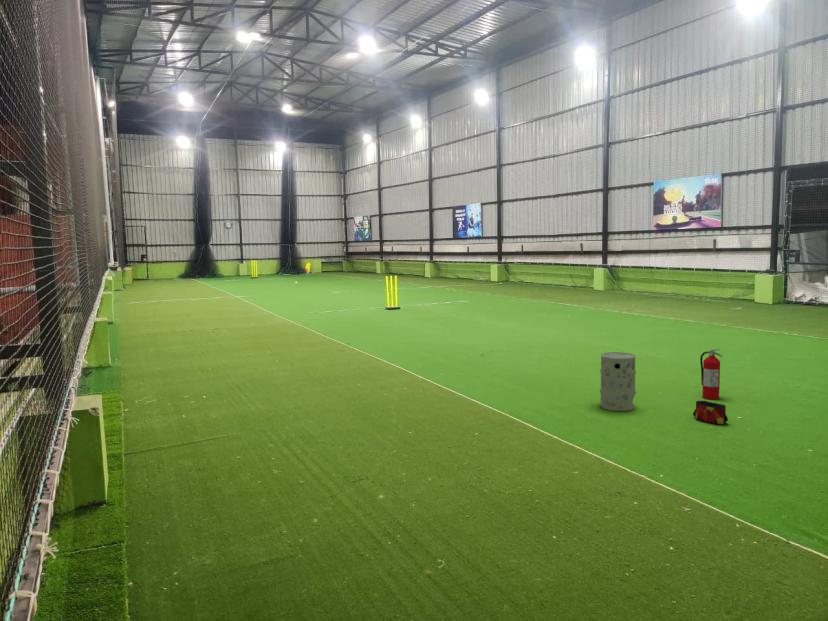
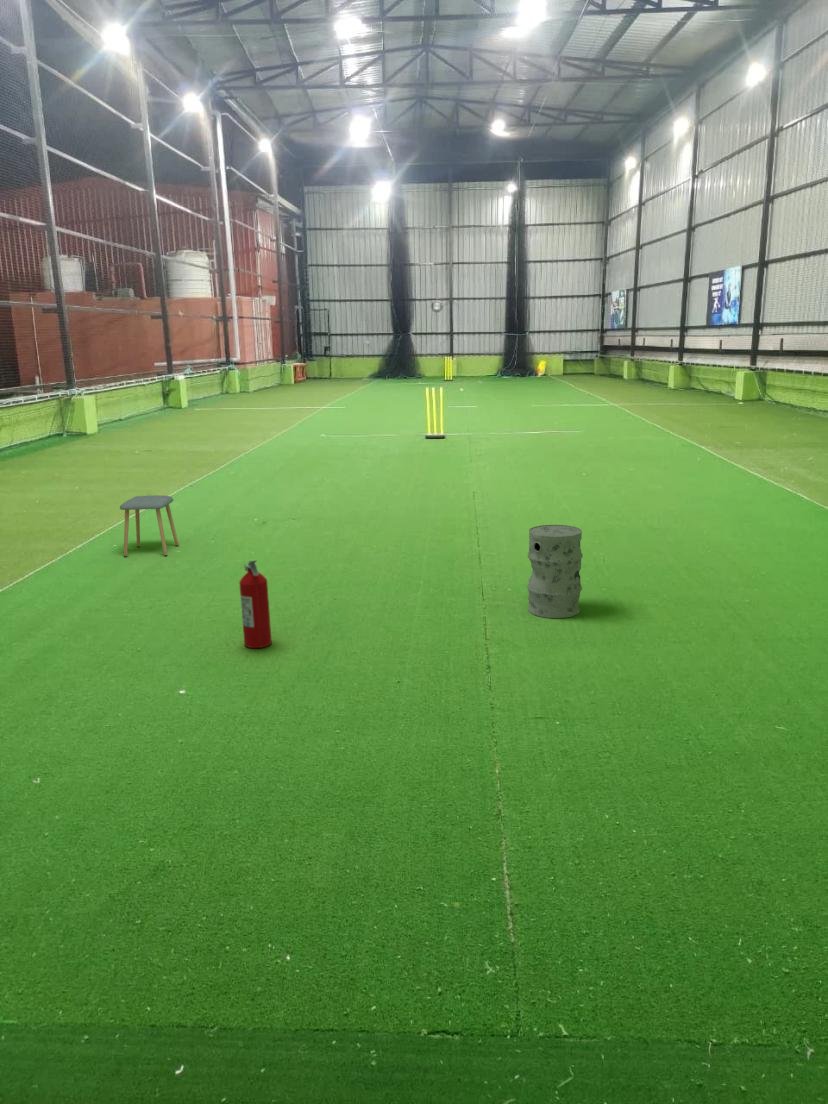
stool: none [462,337,501,379] -> present [120,495,179,557]
trash can: present [600,352,636,411] -> present [527,525,583,618]
bag: present [693,401,728,425] -> none [85,645,121,692]

